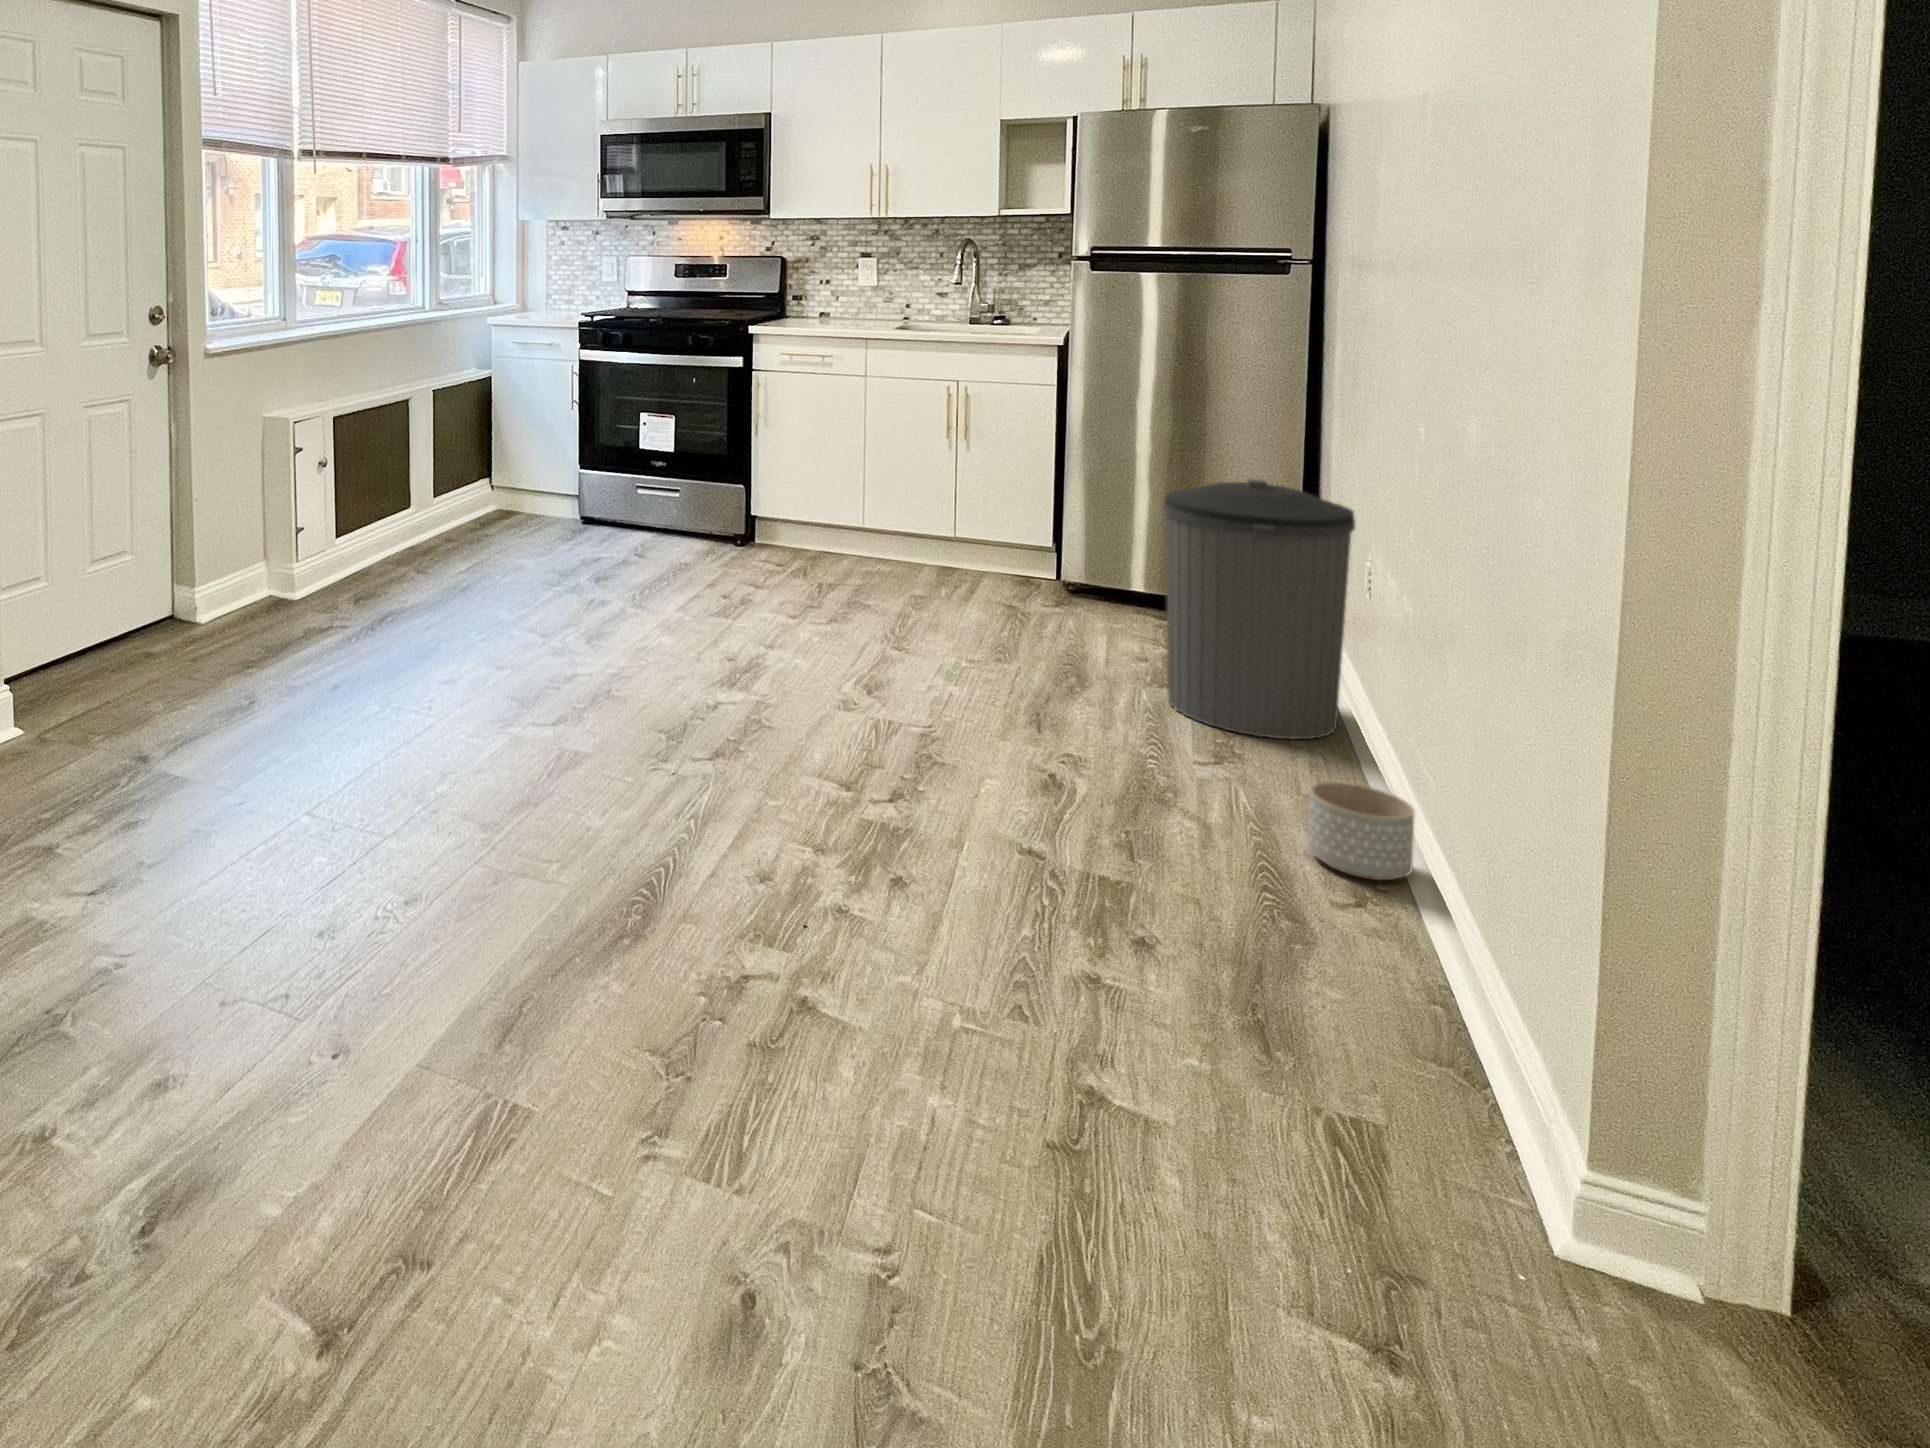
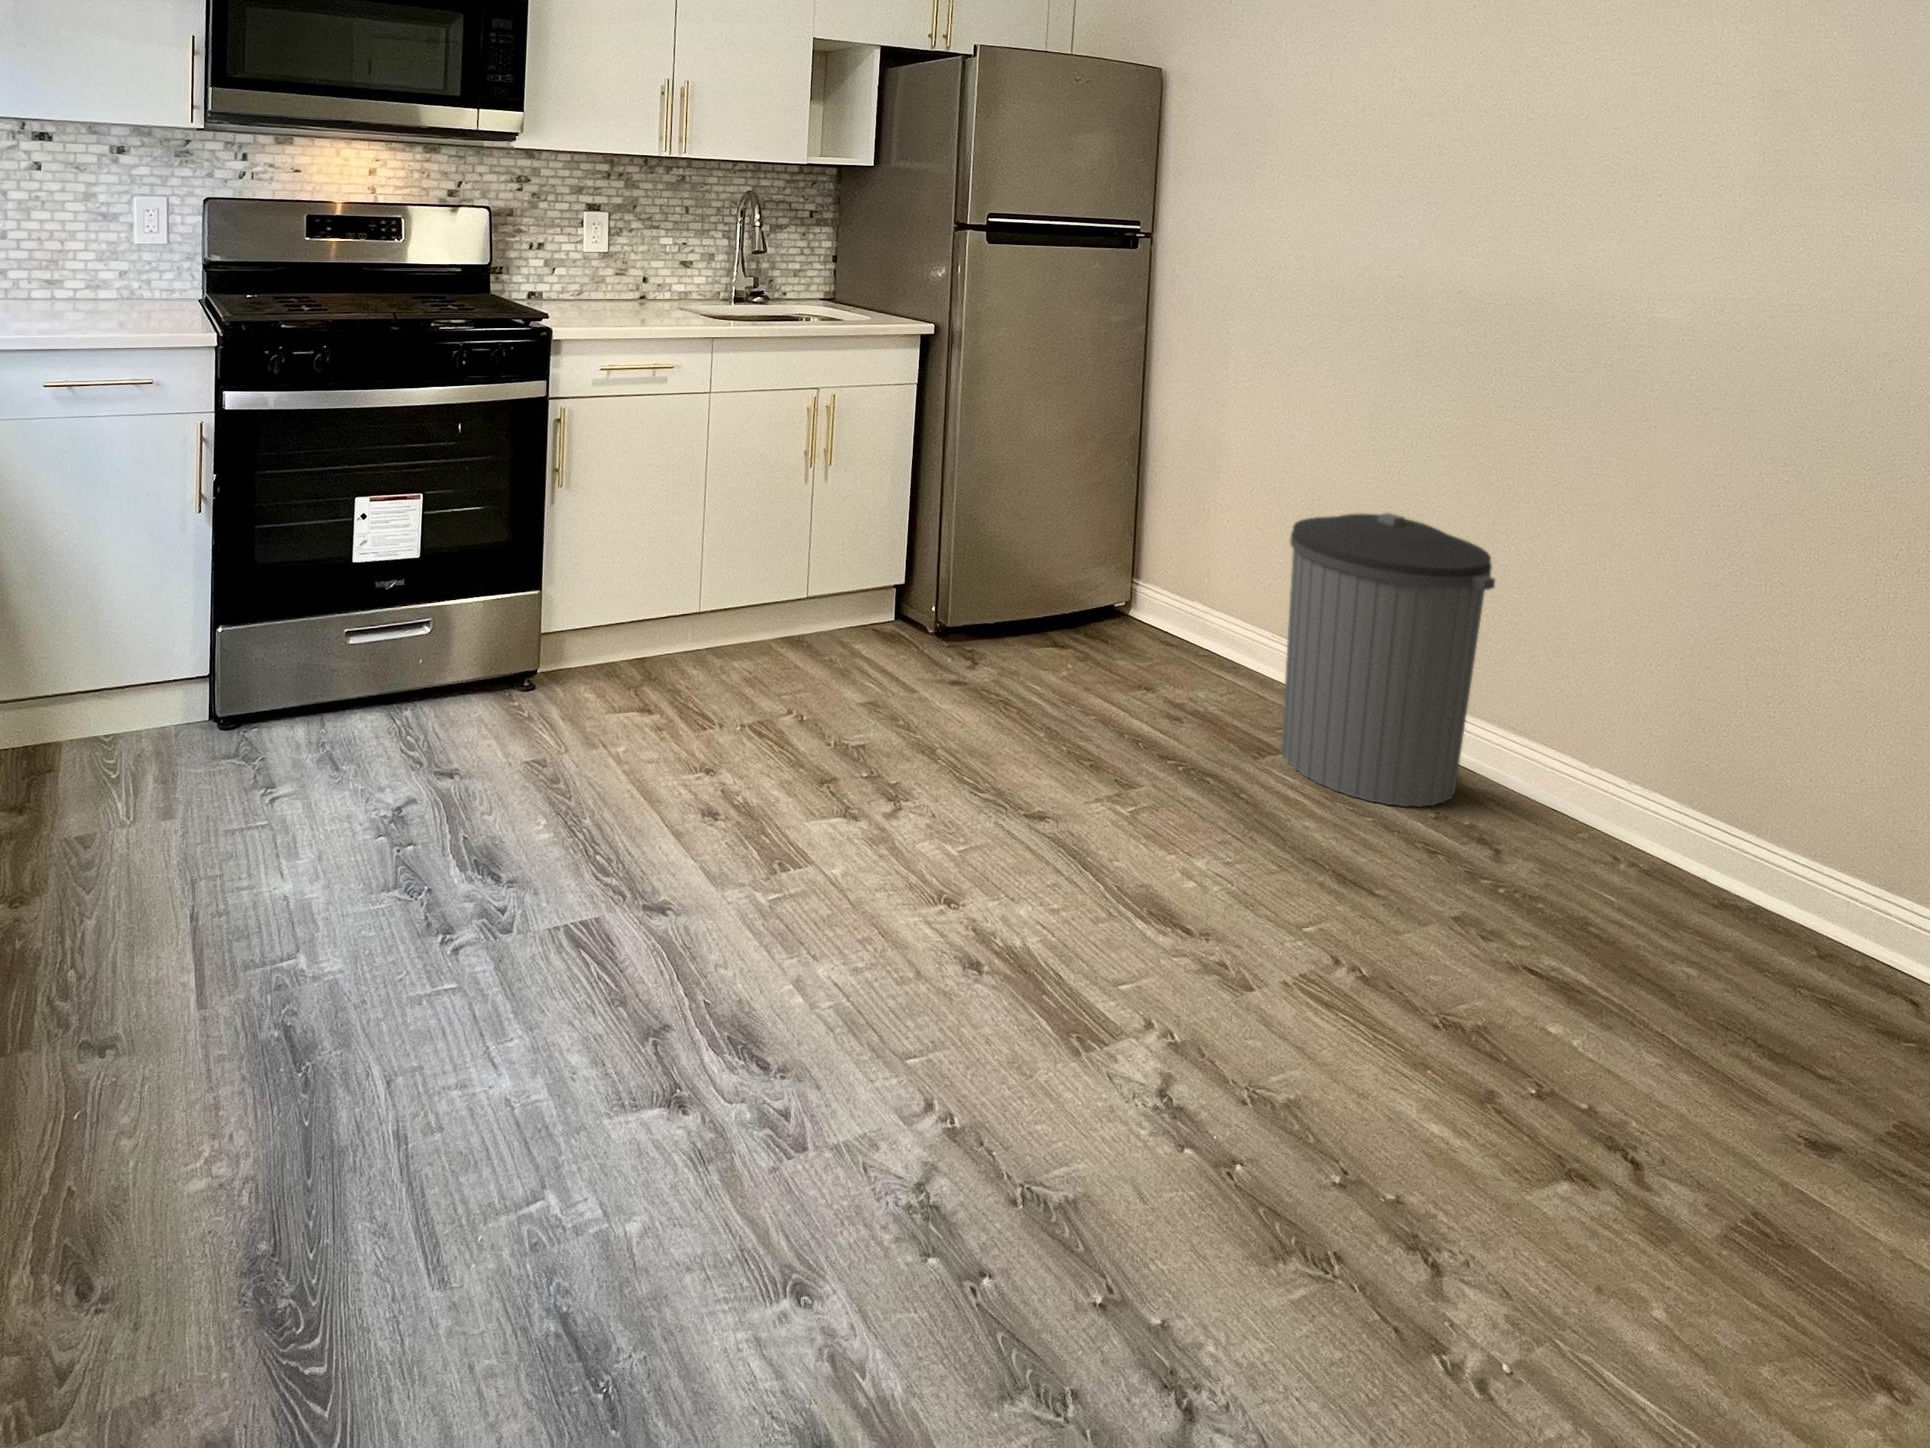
planter: present [1308,782,1414,880] -> none [1774,869,1904,985]

